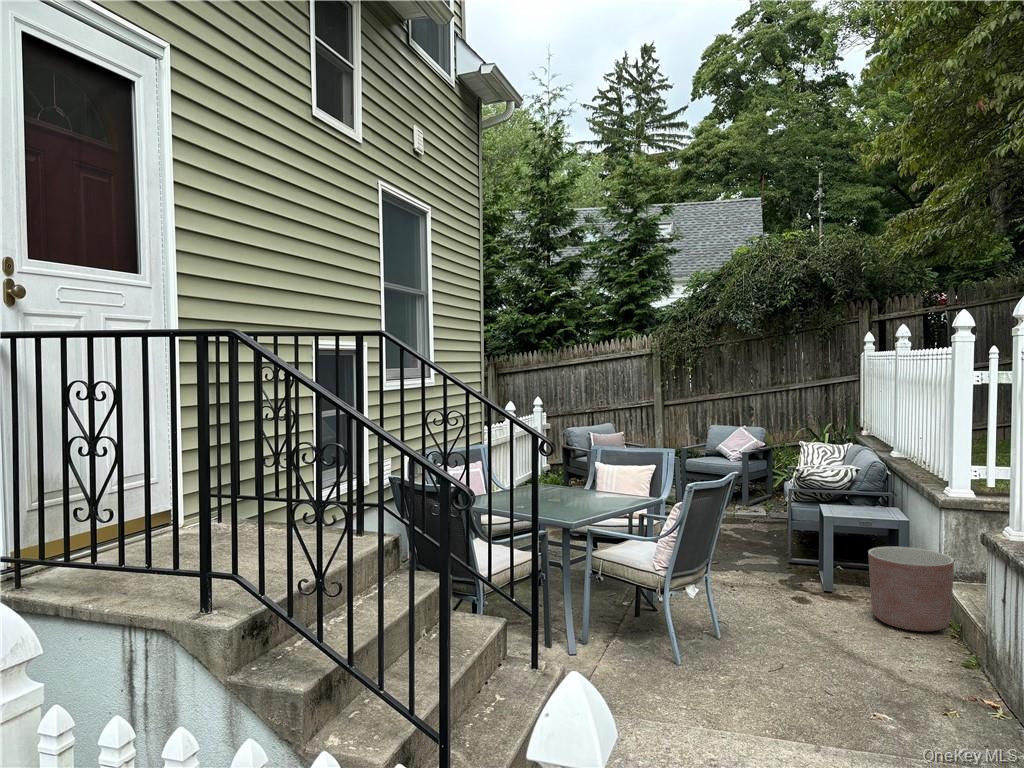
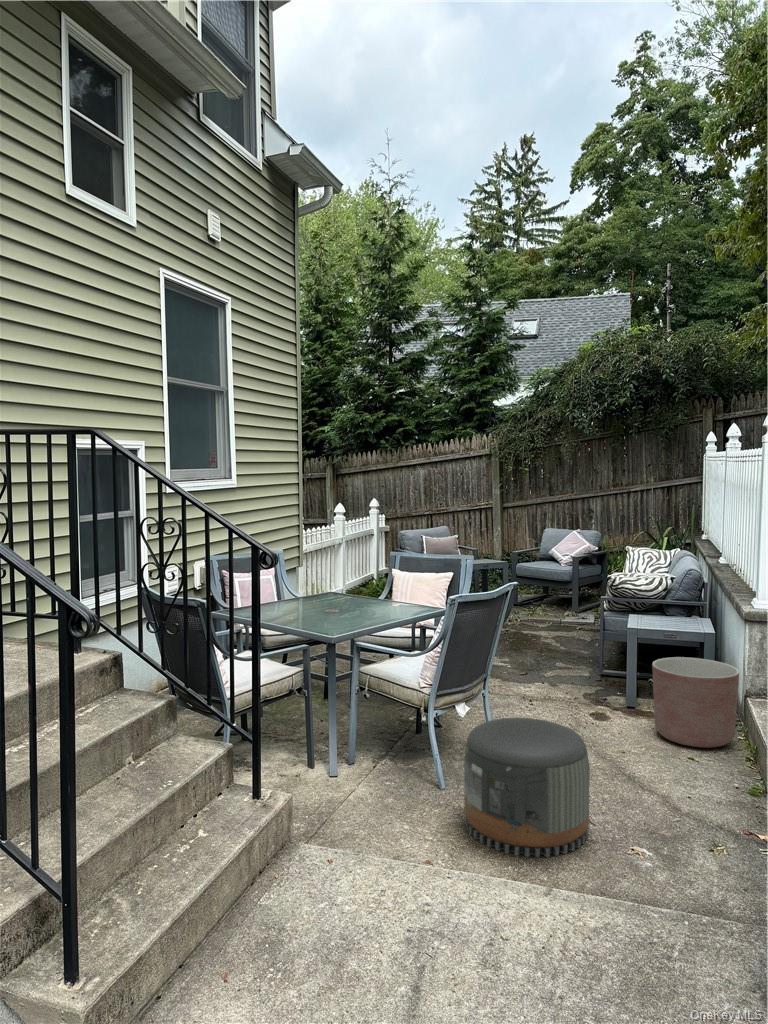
pouf: none [732,604,855,734] -> present [464,718,590,857]

